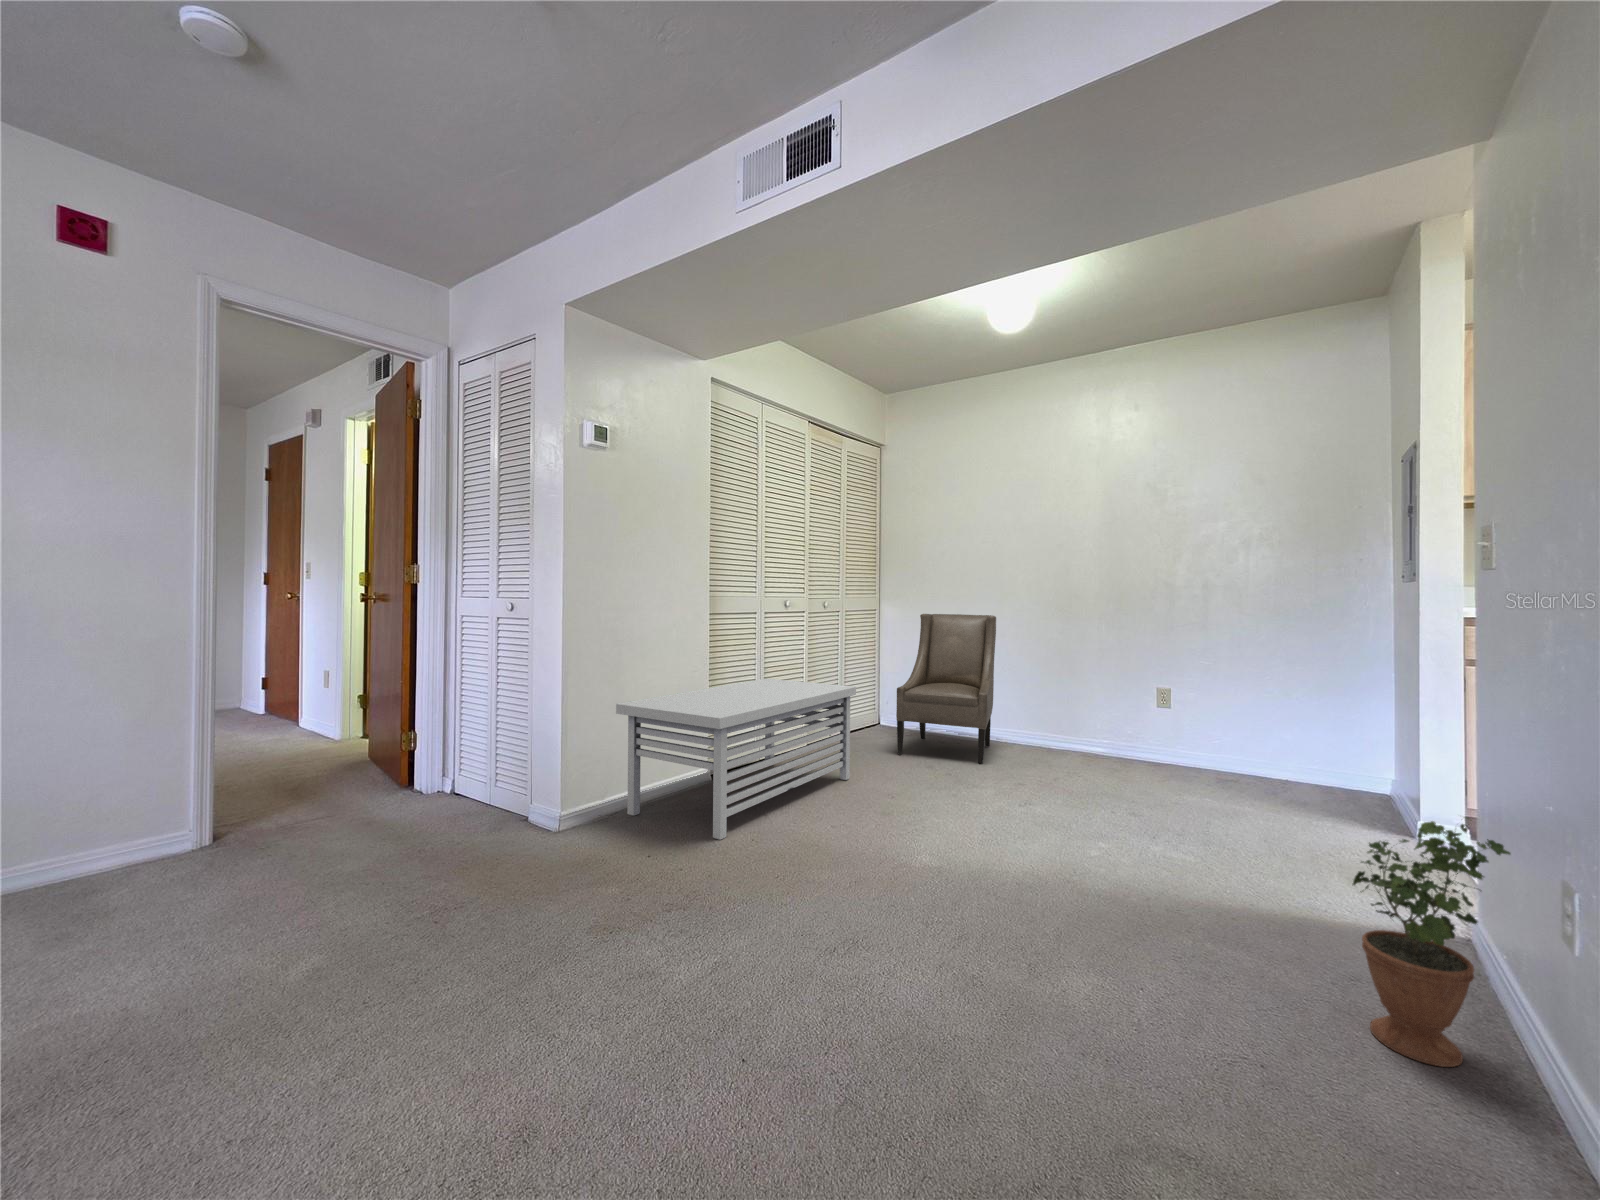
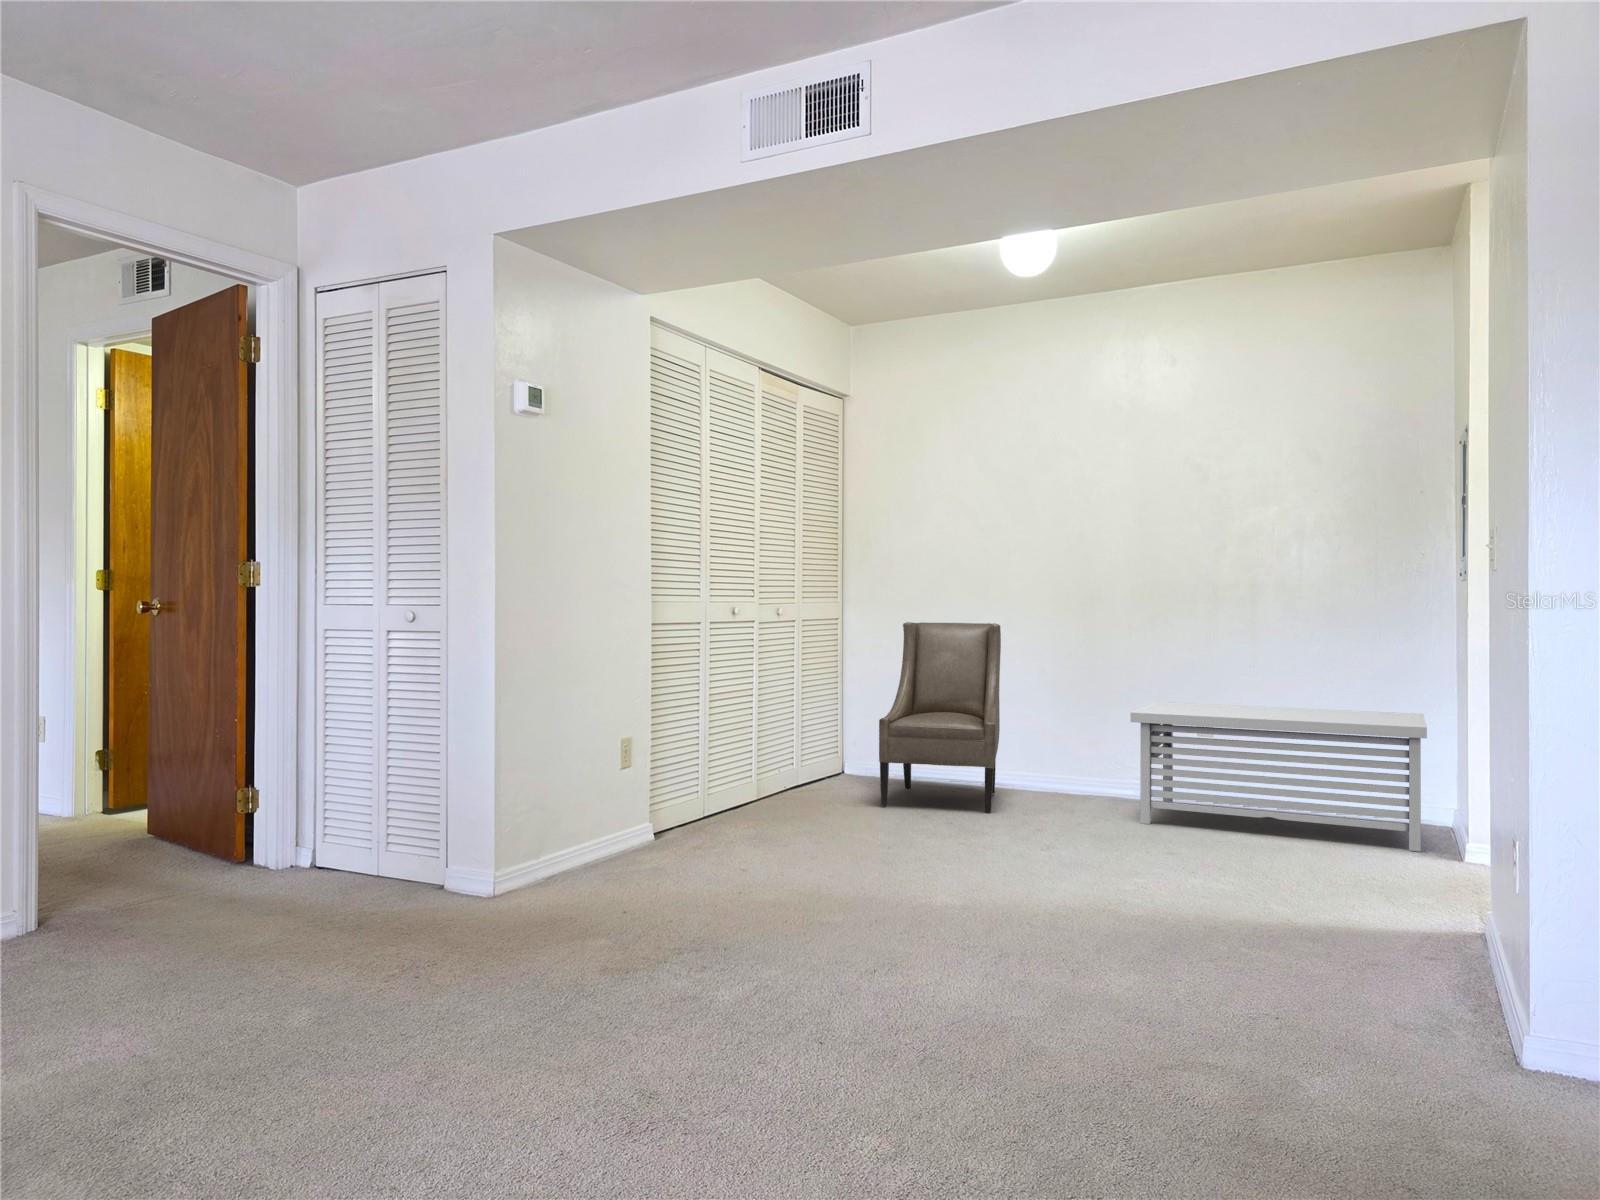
storage bench: present [616,679,856,840] -> present [1130,702,1427,851]
potted plant: present [1353,817,1510,1067] -> none [1371,792,1488,1014]

